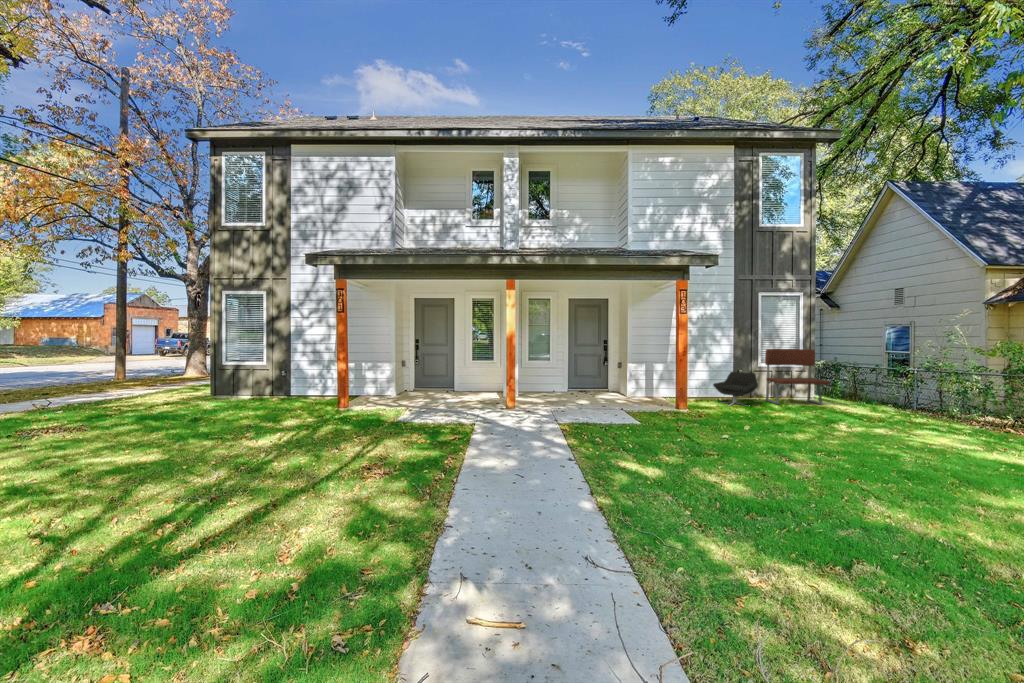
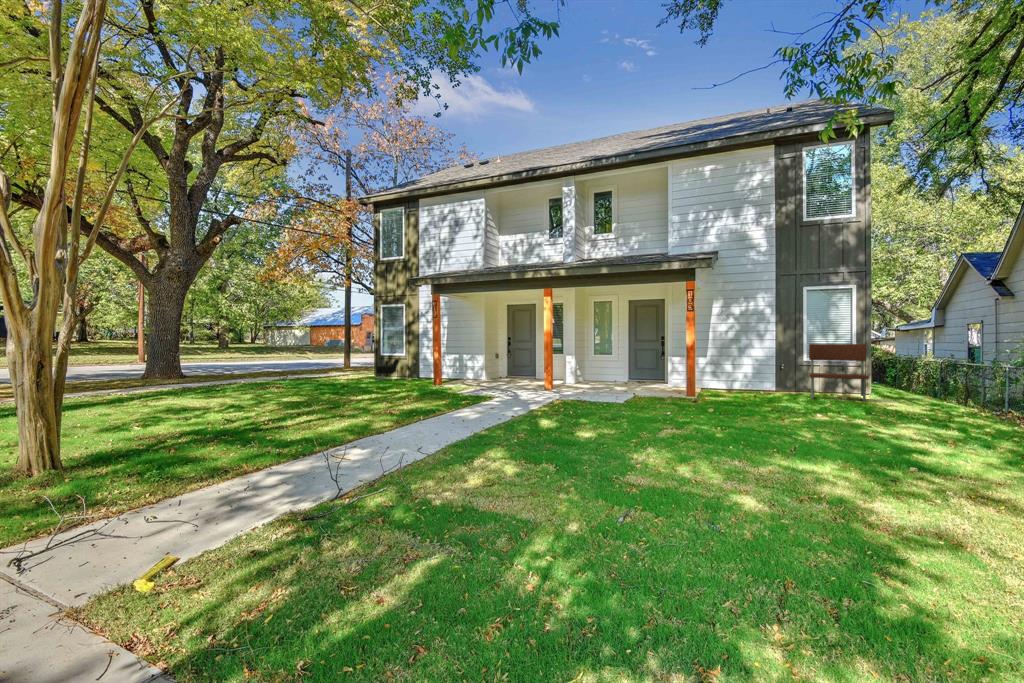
lounge chair: present [713,372,758,406] -> present [376,359,399,380]

